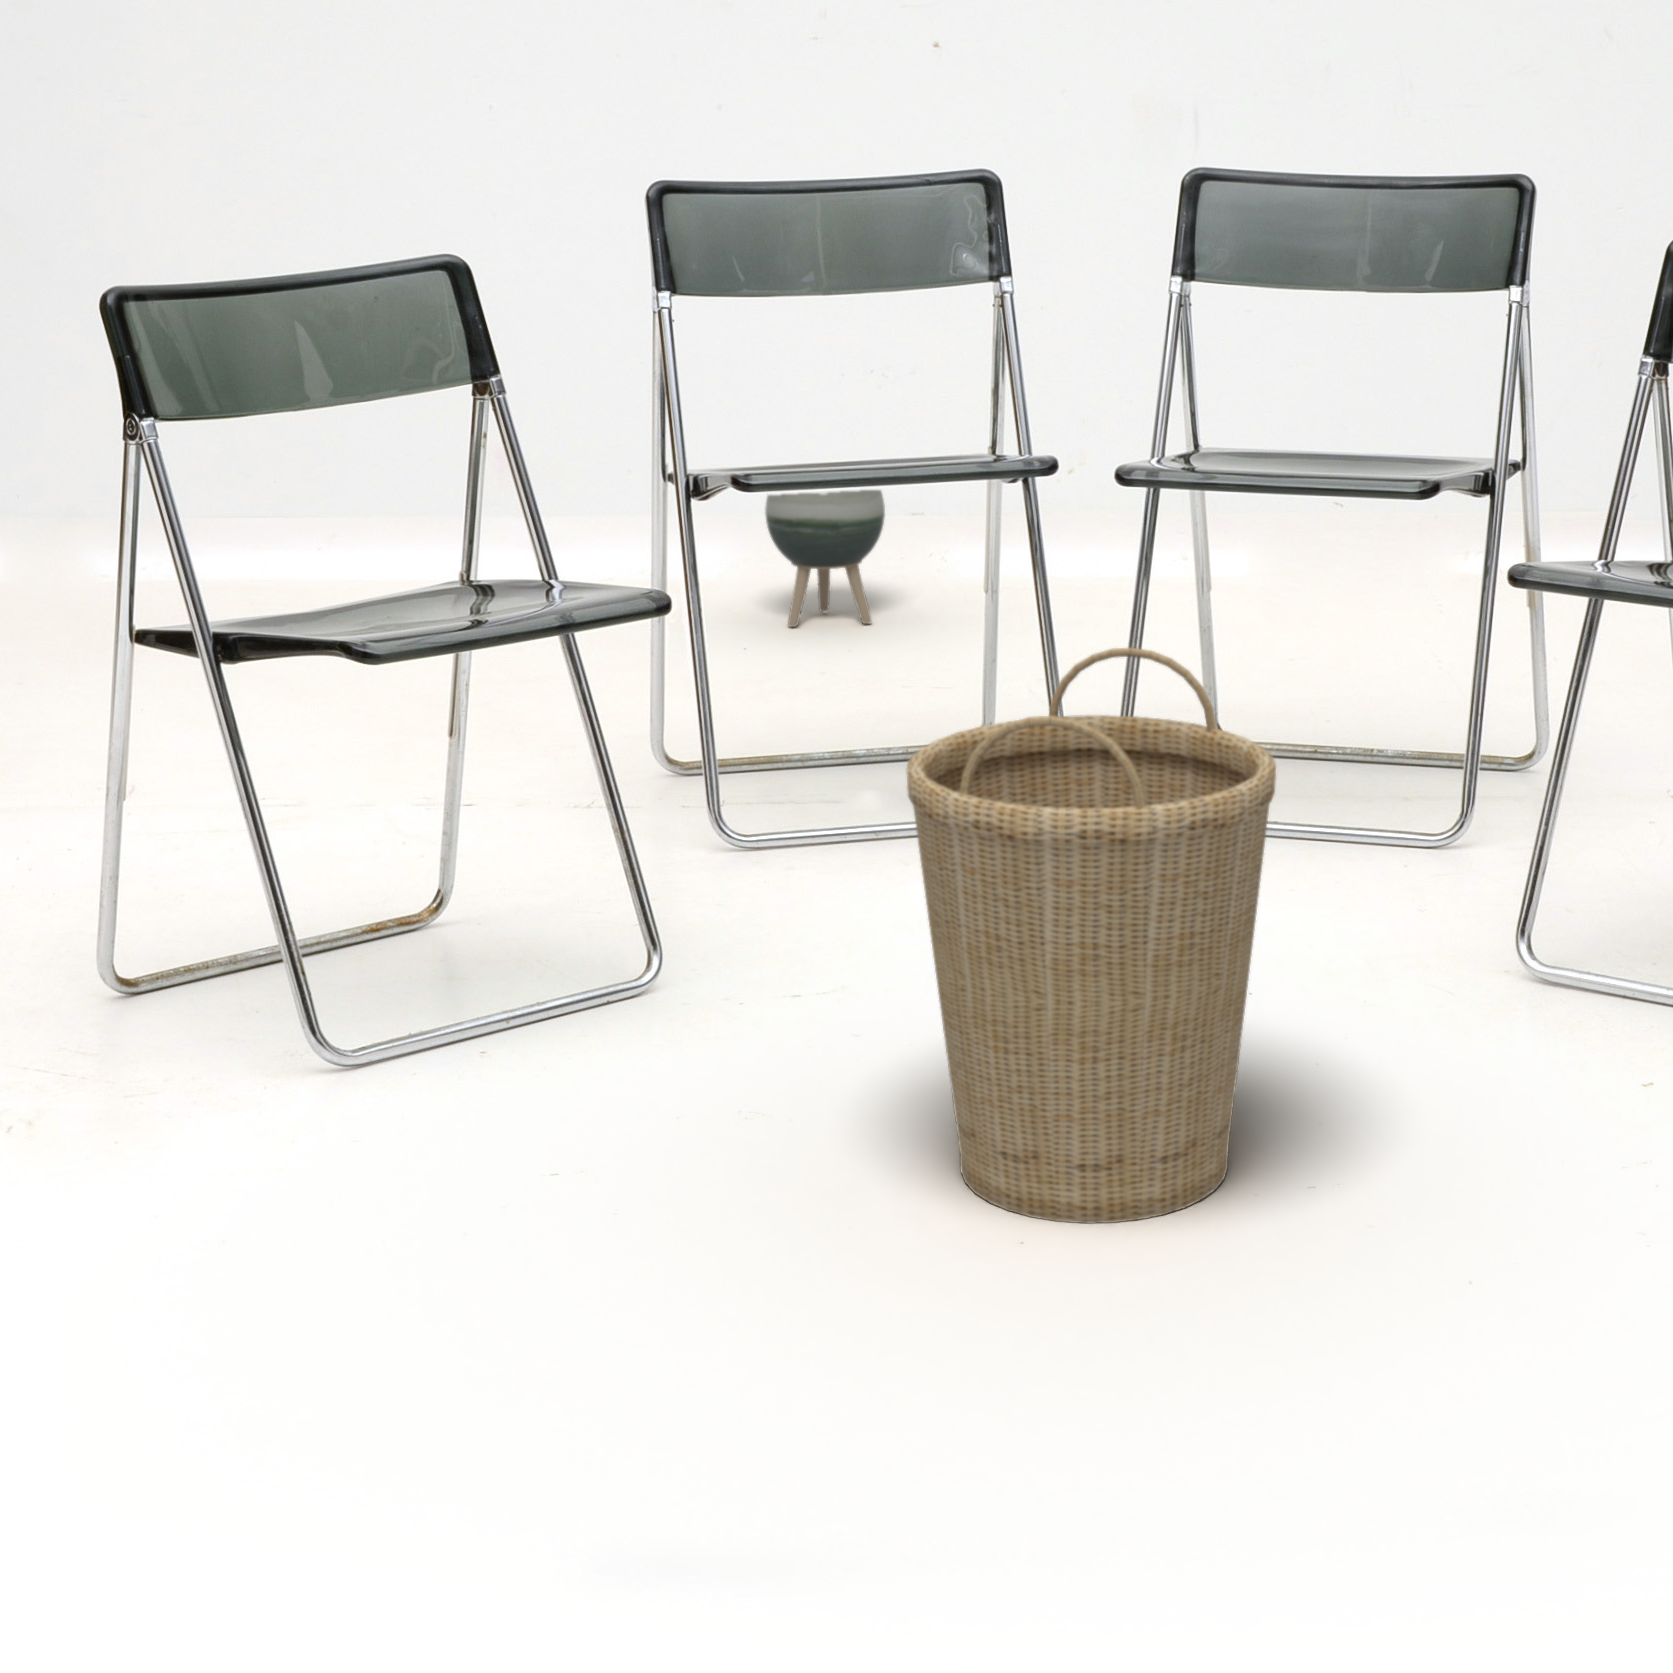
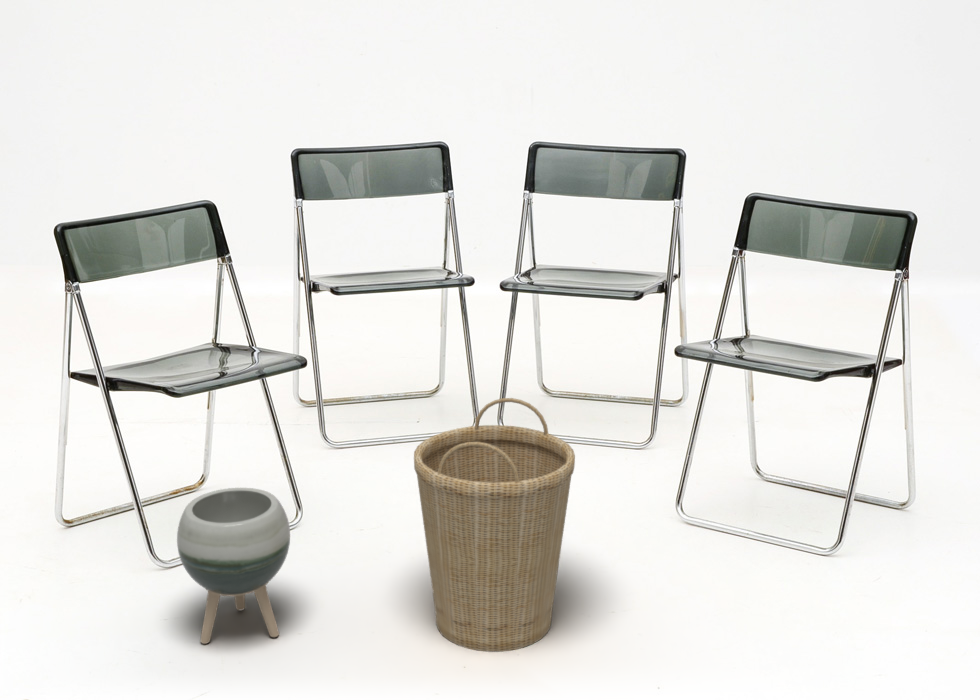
planter: present [765,490,885,627] -> present [177,488,290,644]

